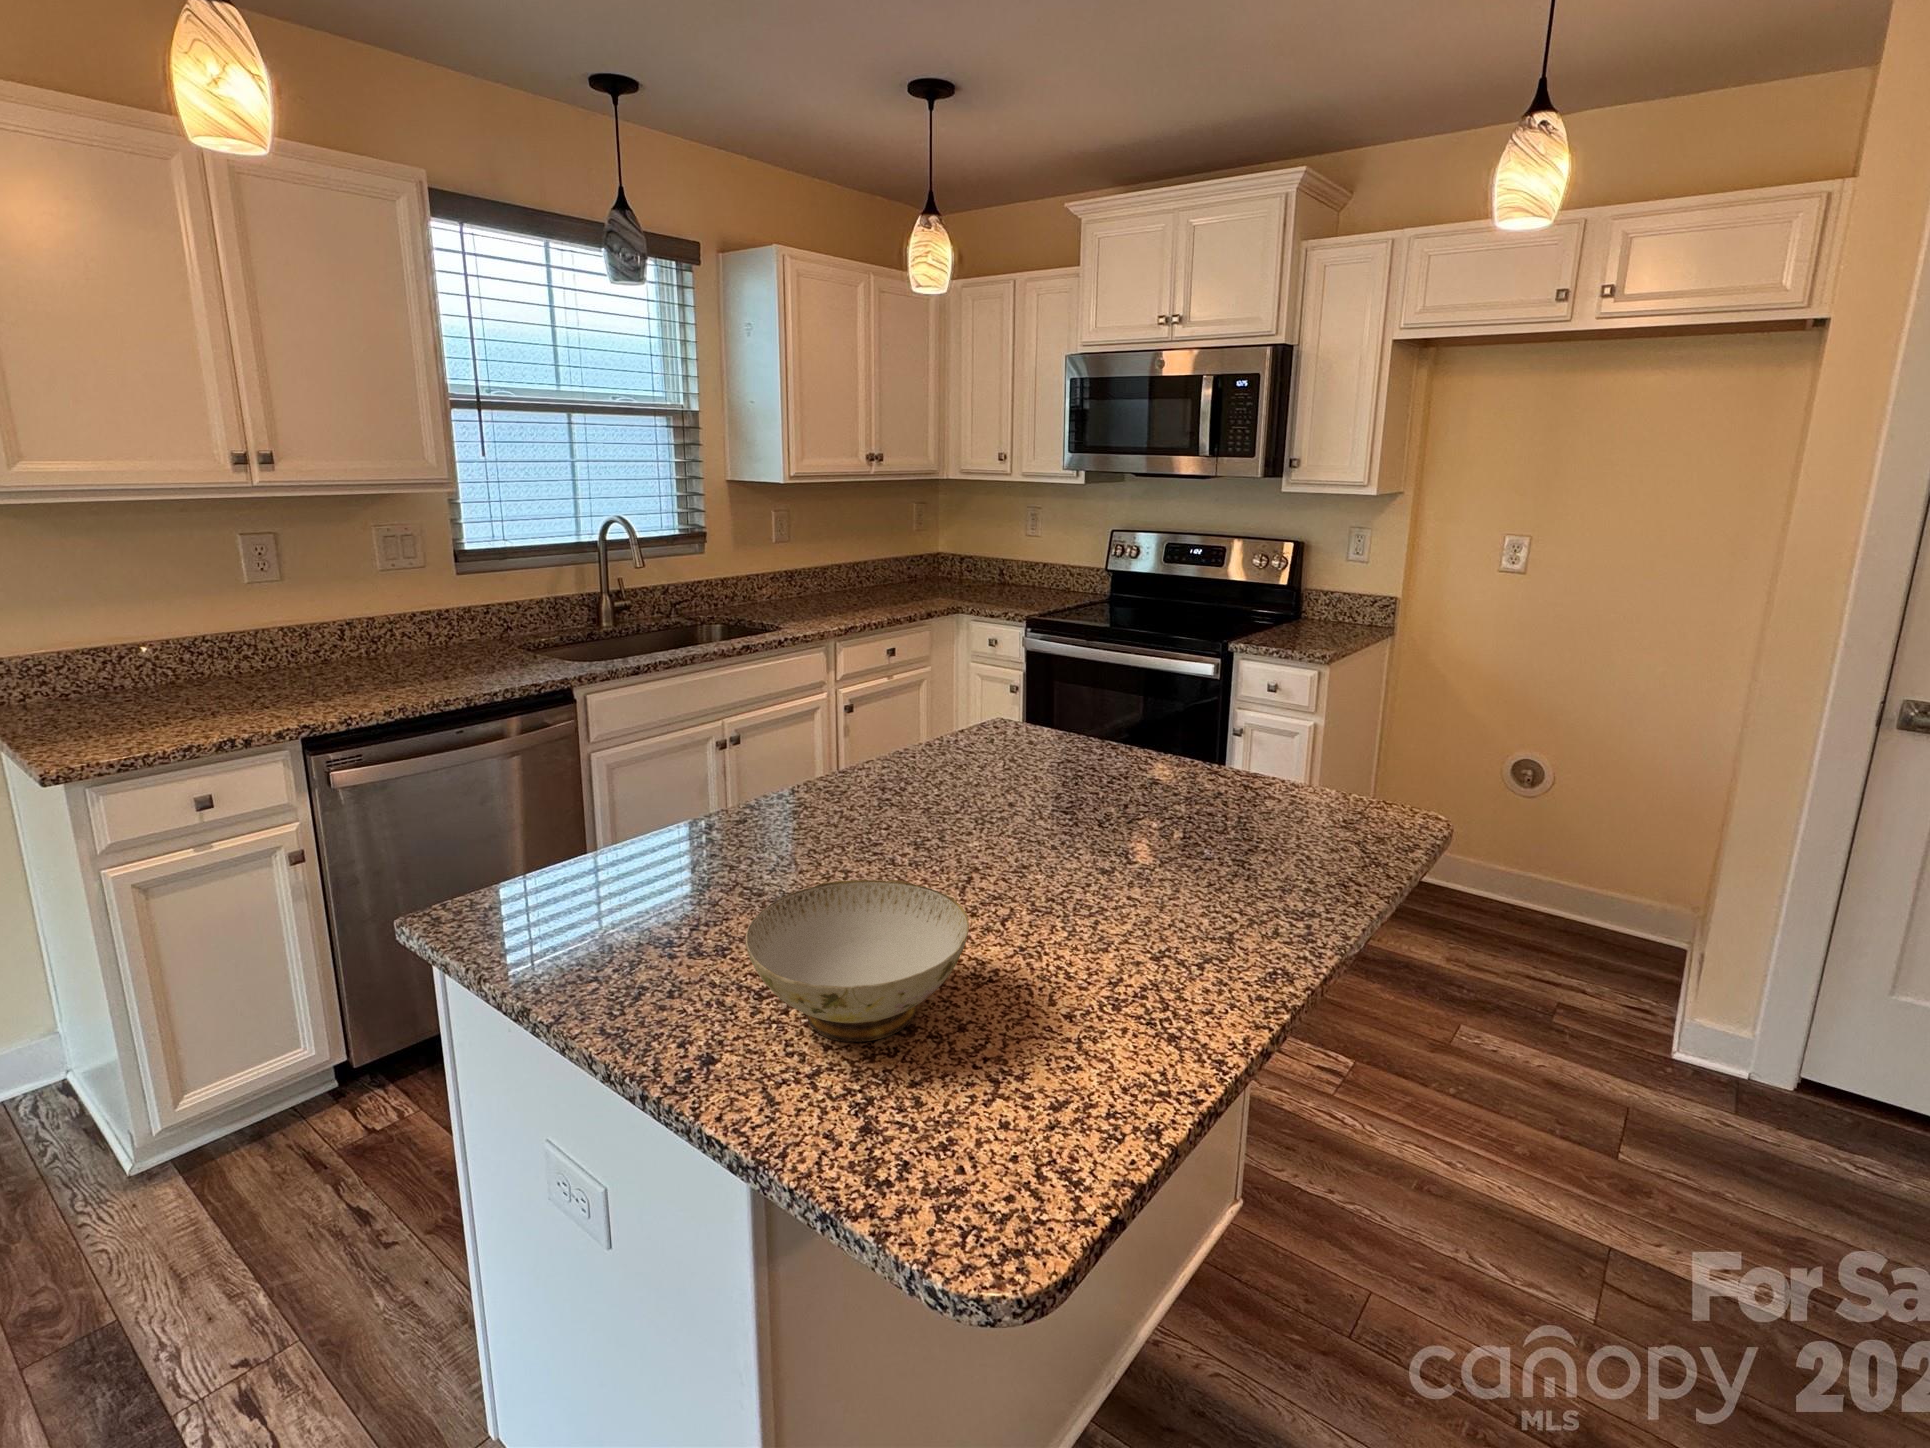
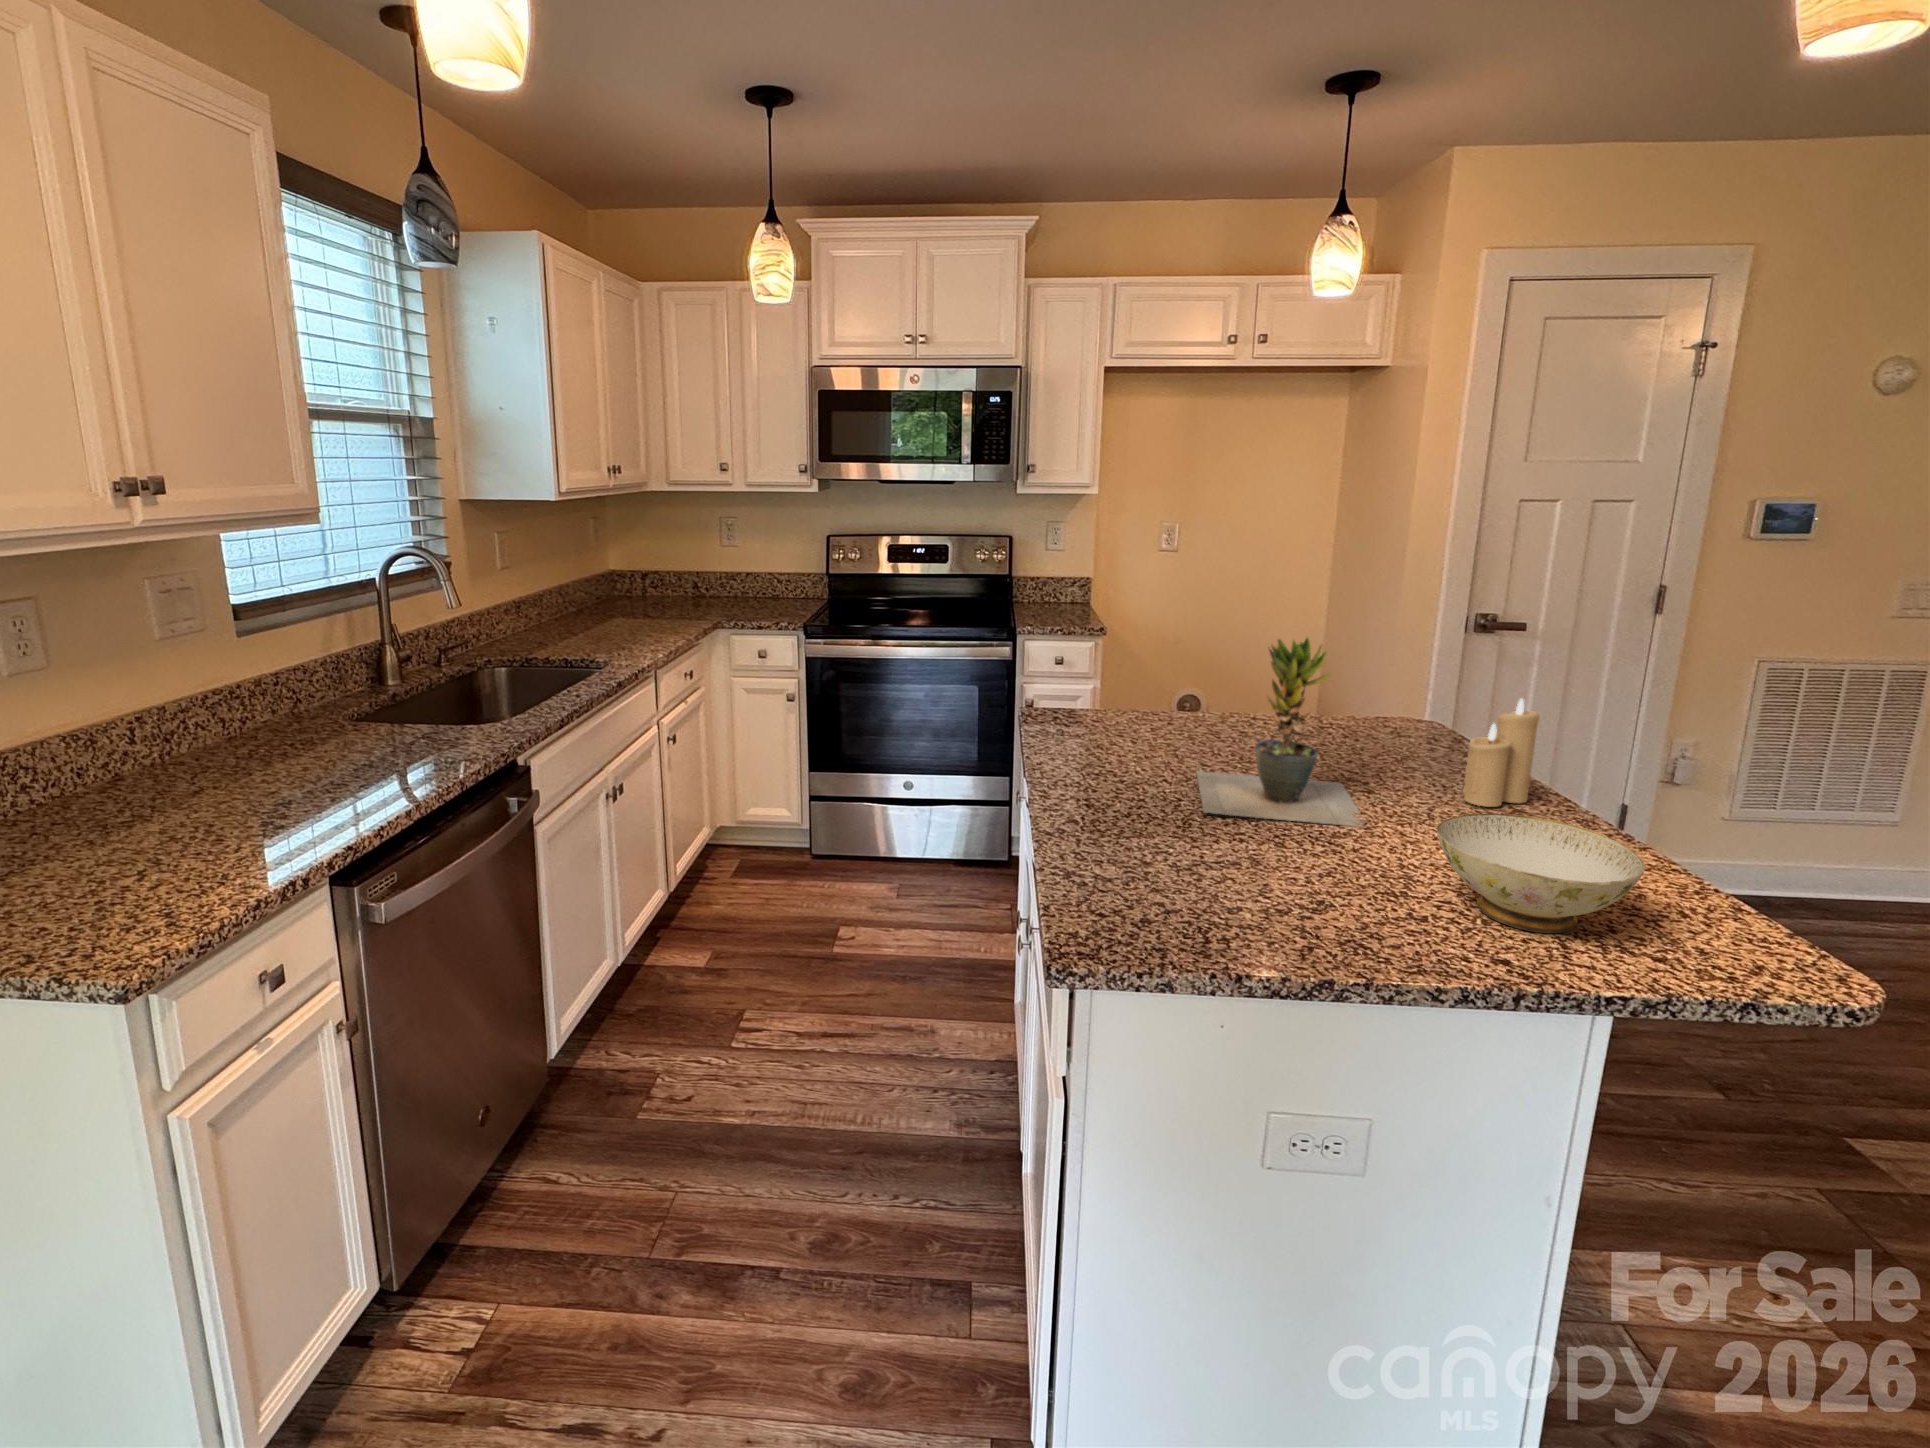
potted plant: none [871,654,1106,893] -> present [1197,638,1364,827]
candle: none [1176,774,1283,918] -> present [1463,699,1539,807]

